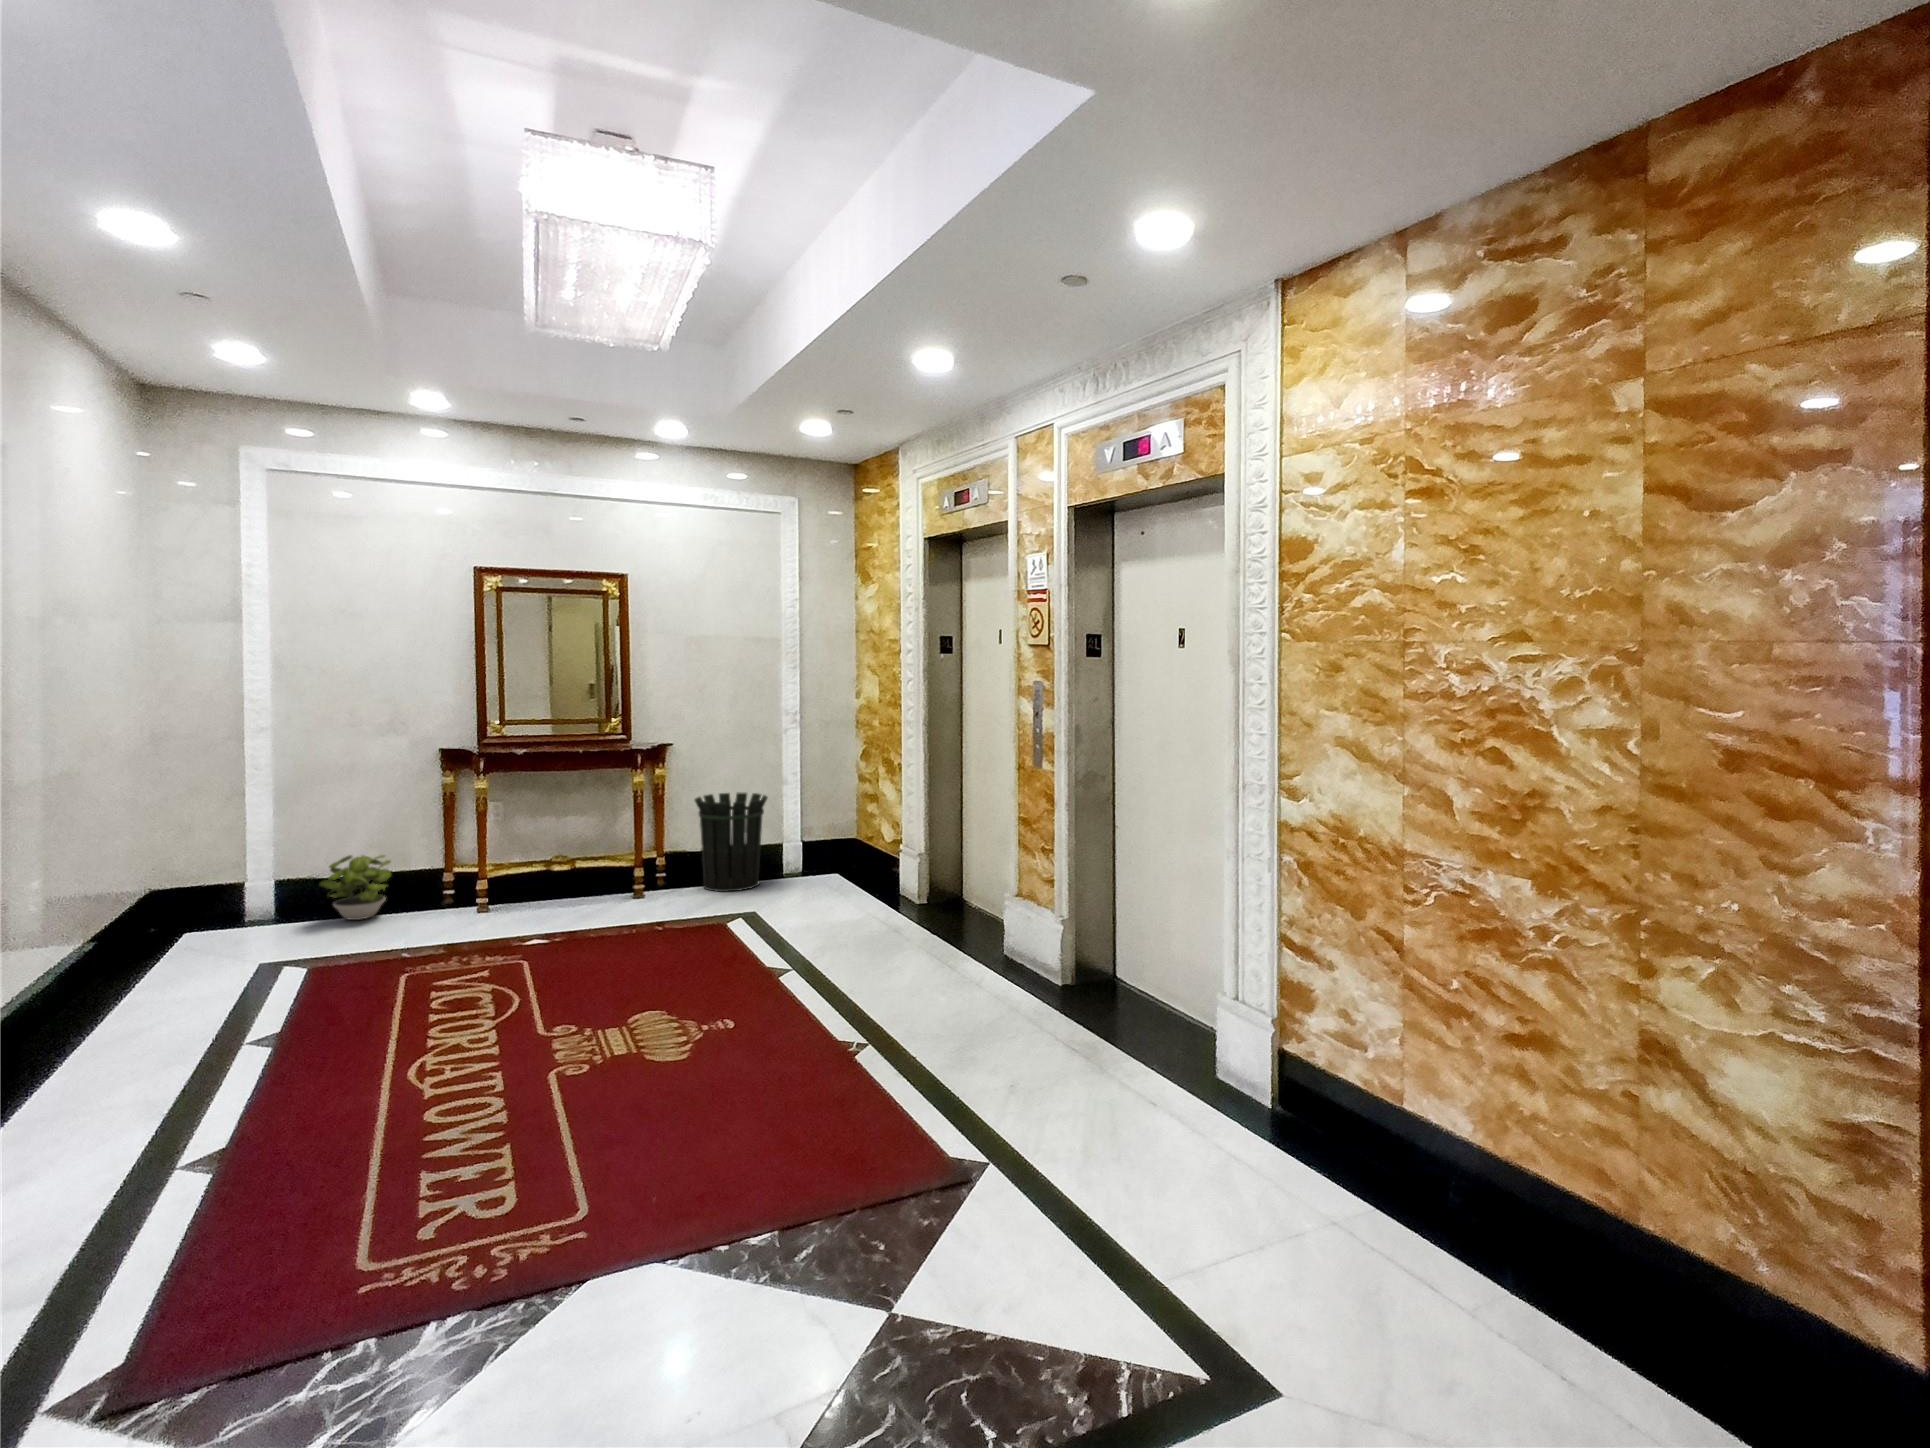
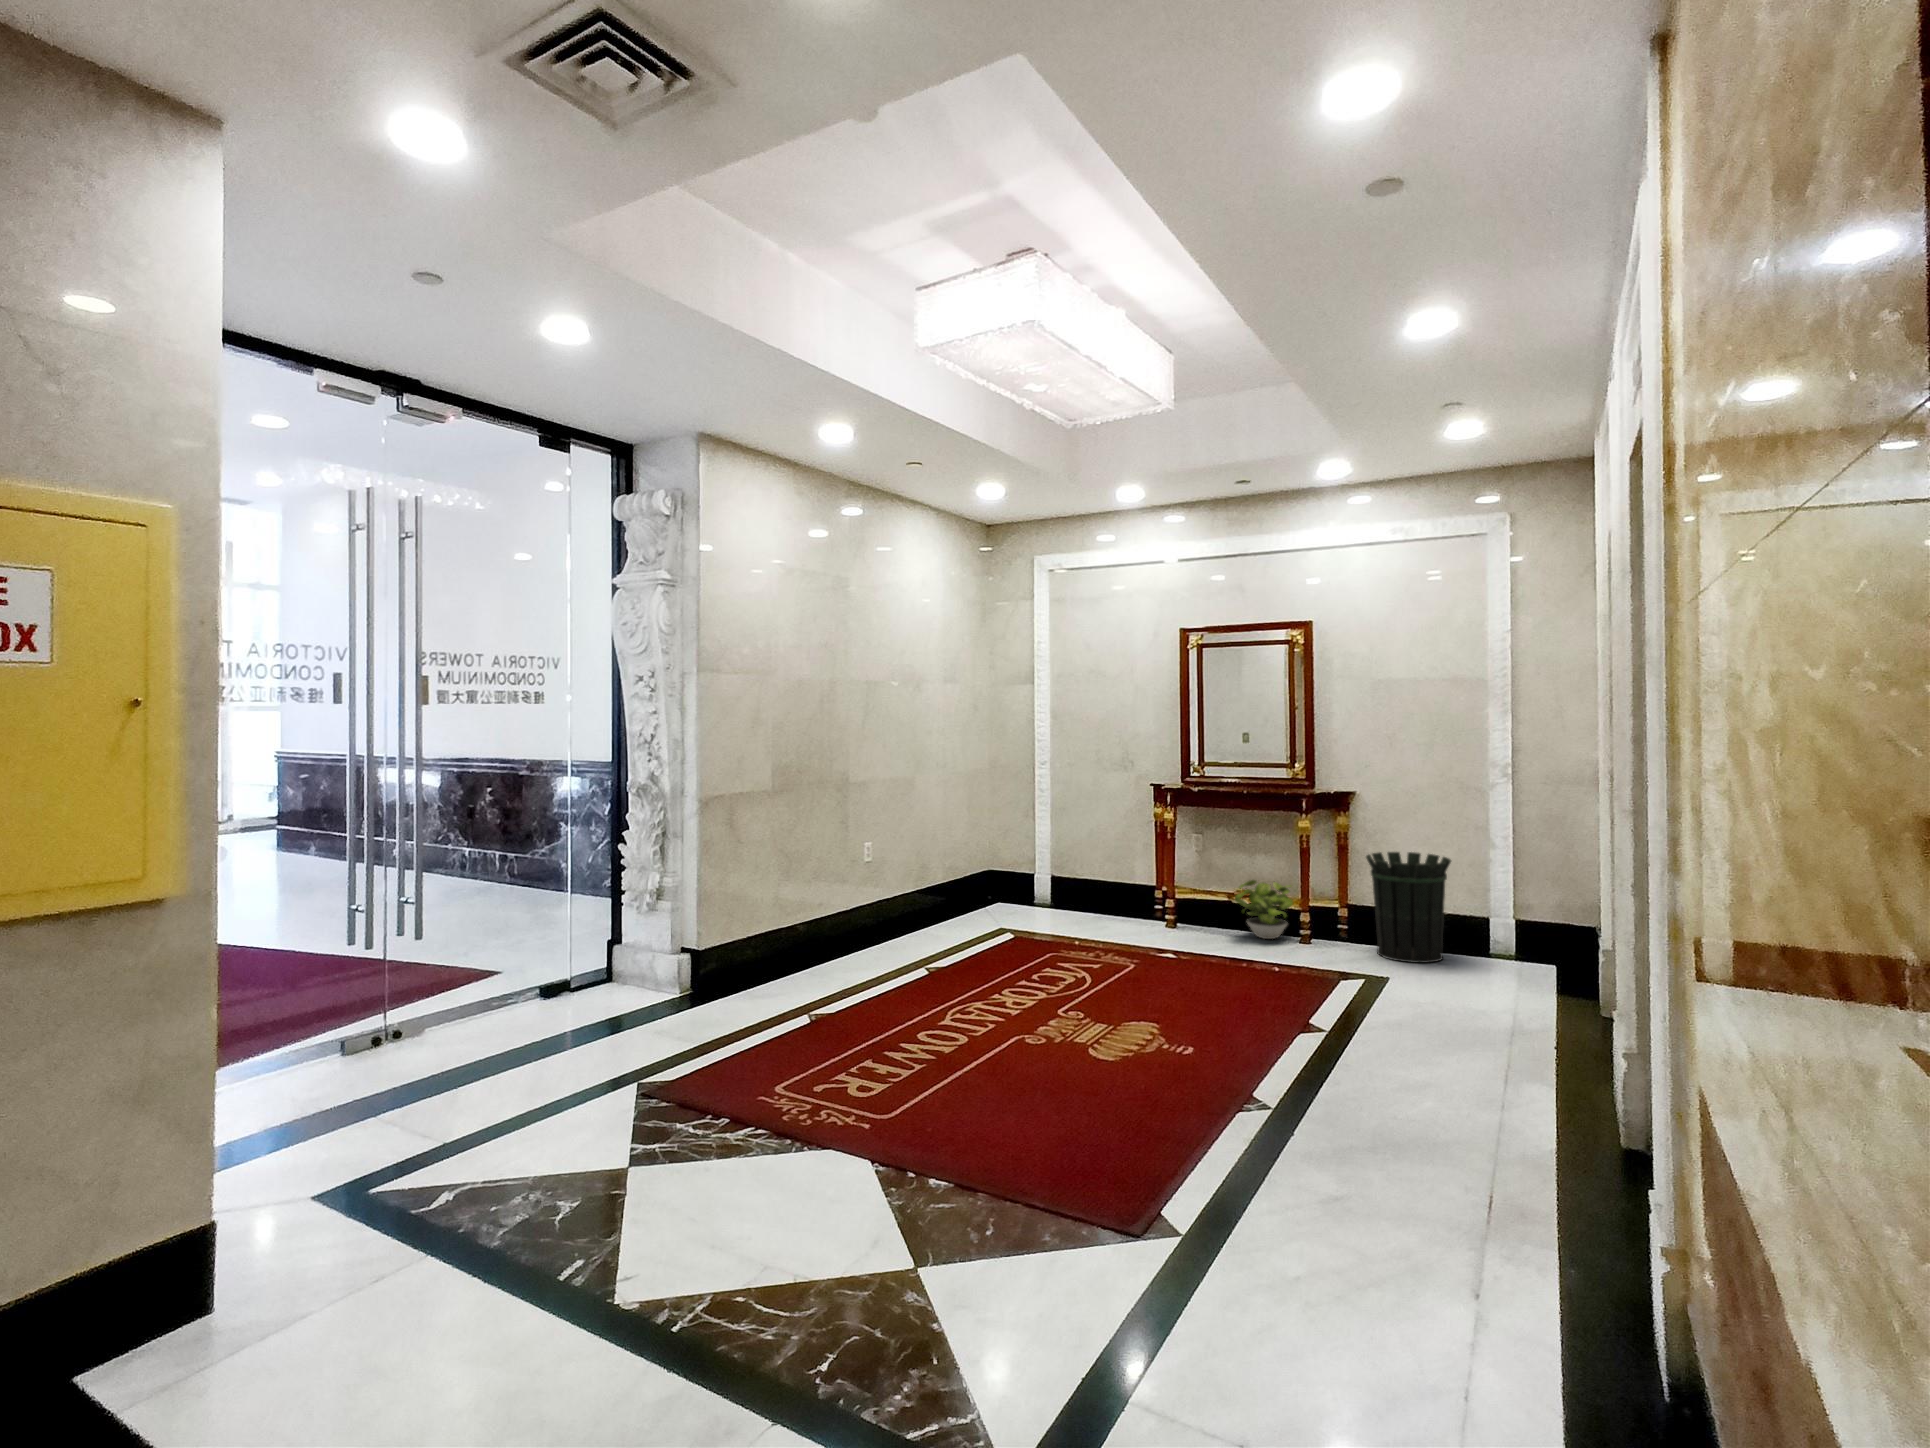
potted plant: present [319,855,391,920] -> present [1235,880,1293,939]

